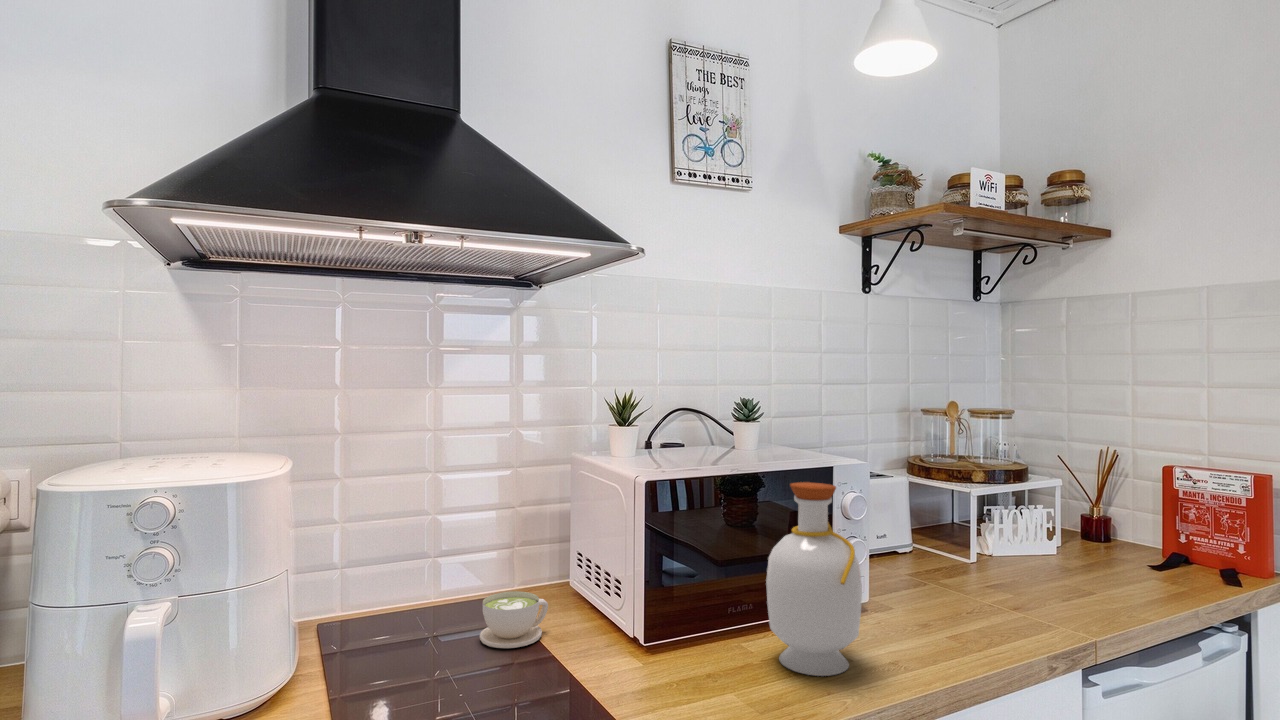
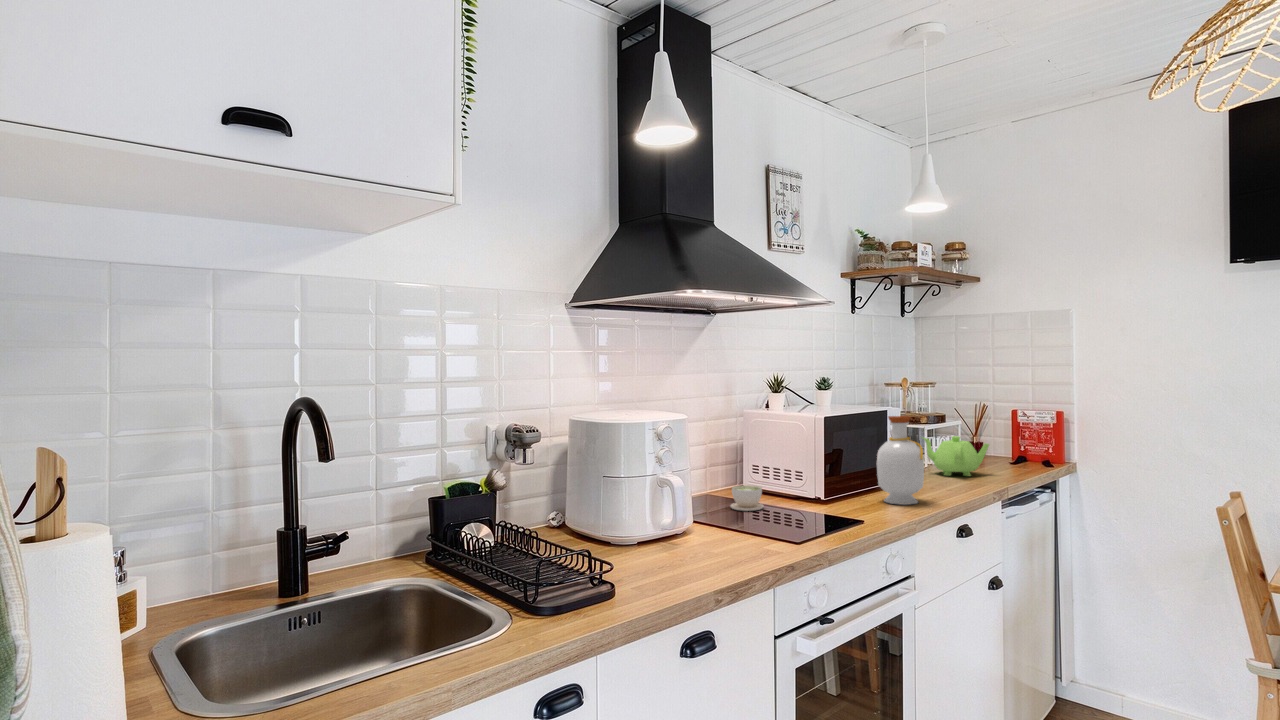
teapot: none [949,510,1083,597] -> present [923,436,989,476]

